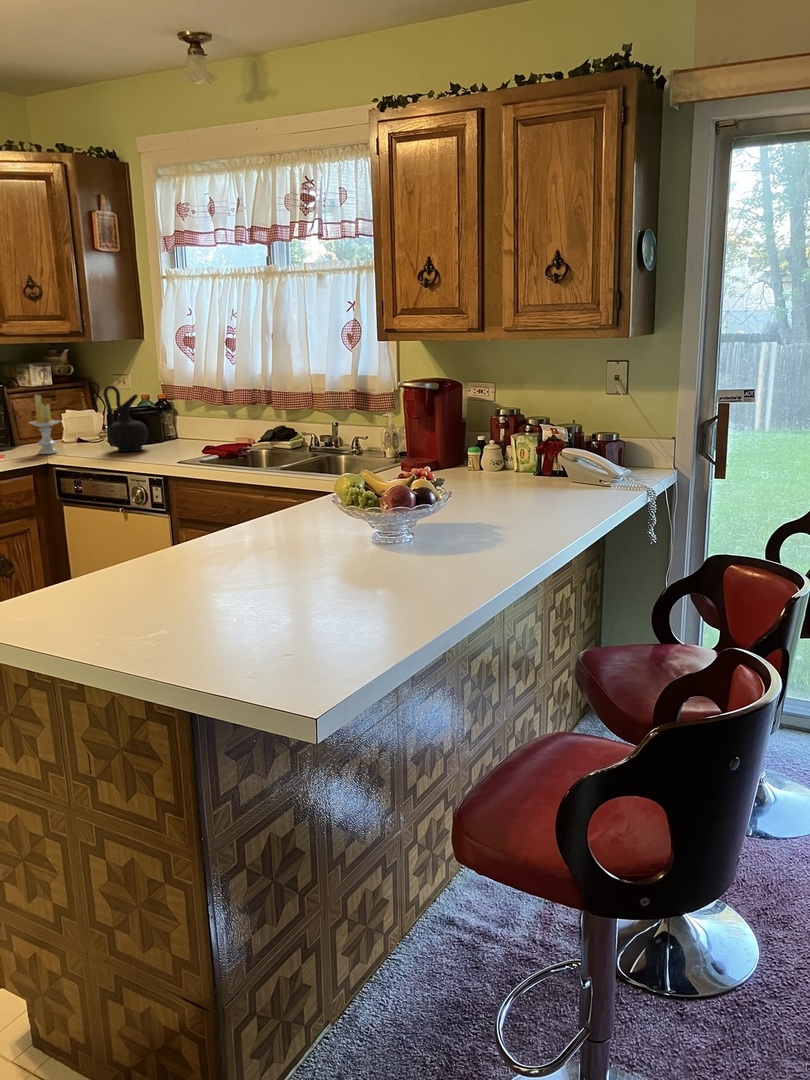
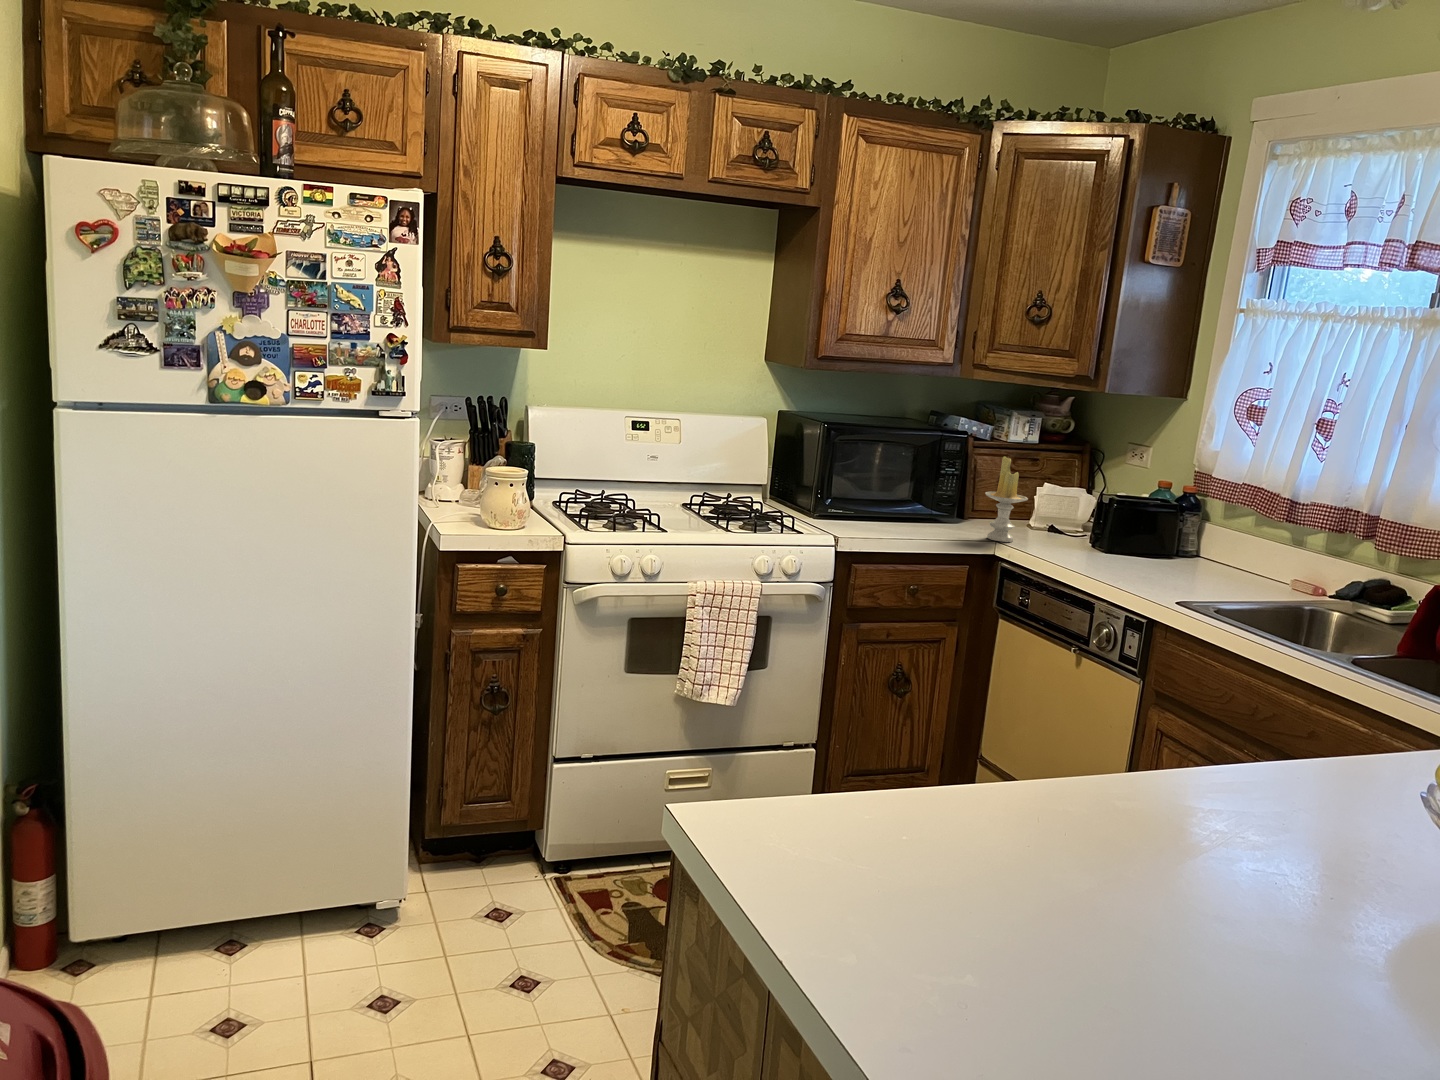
ceramic jug: present [104,386,148,452] -> none [1087,462,1150,565]

